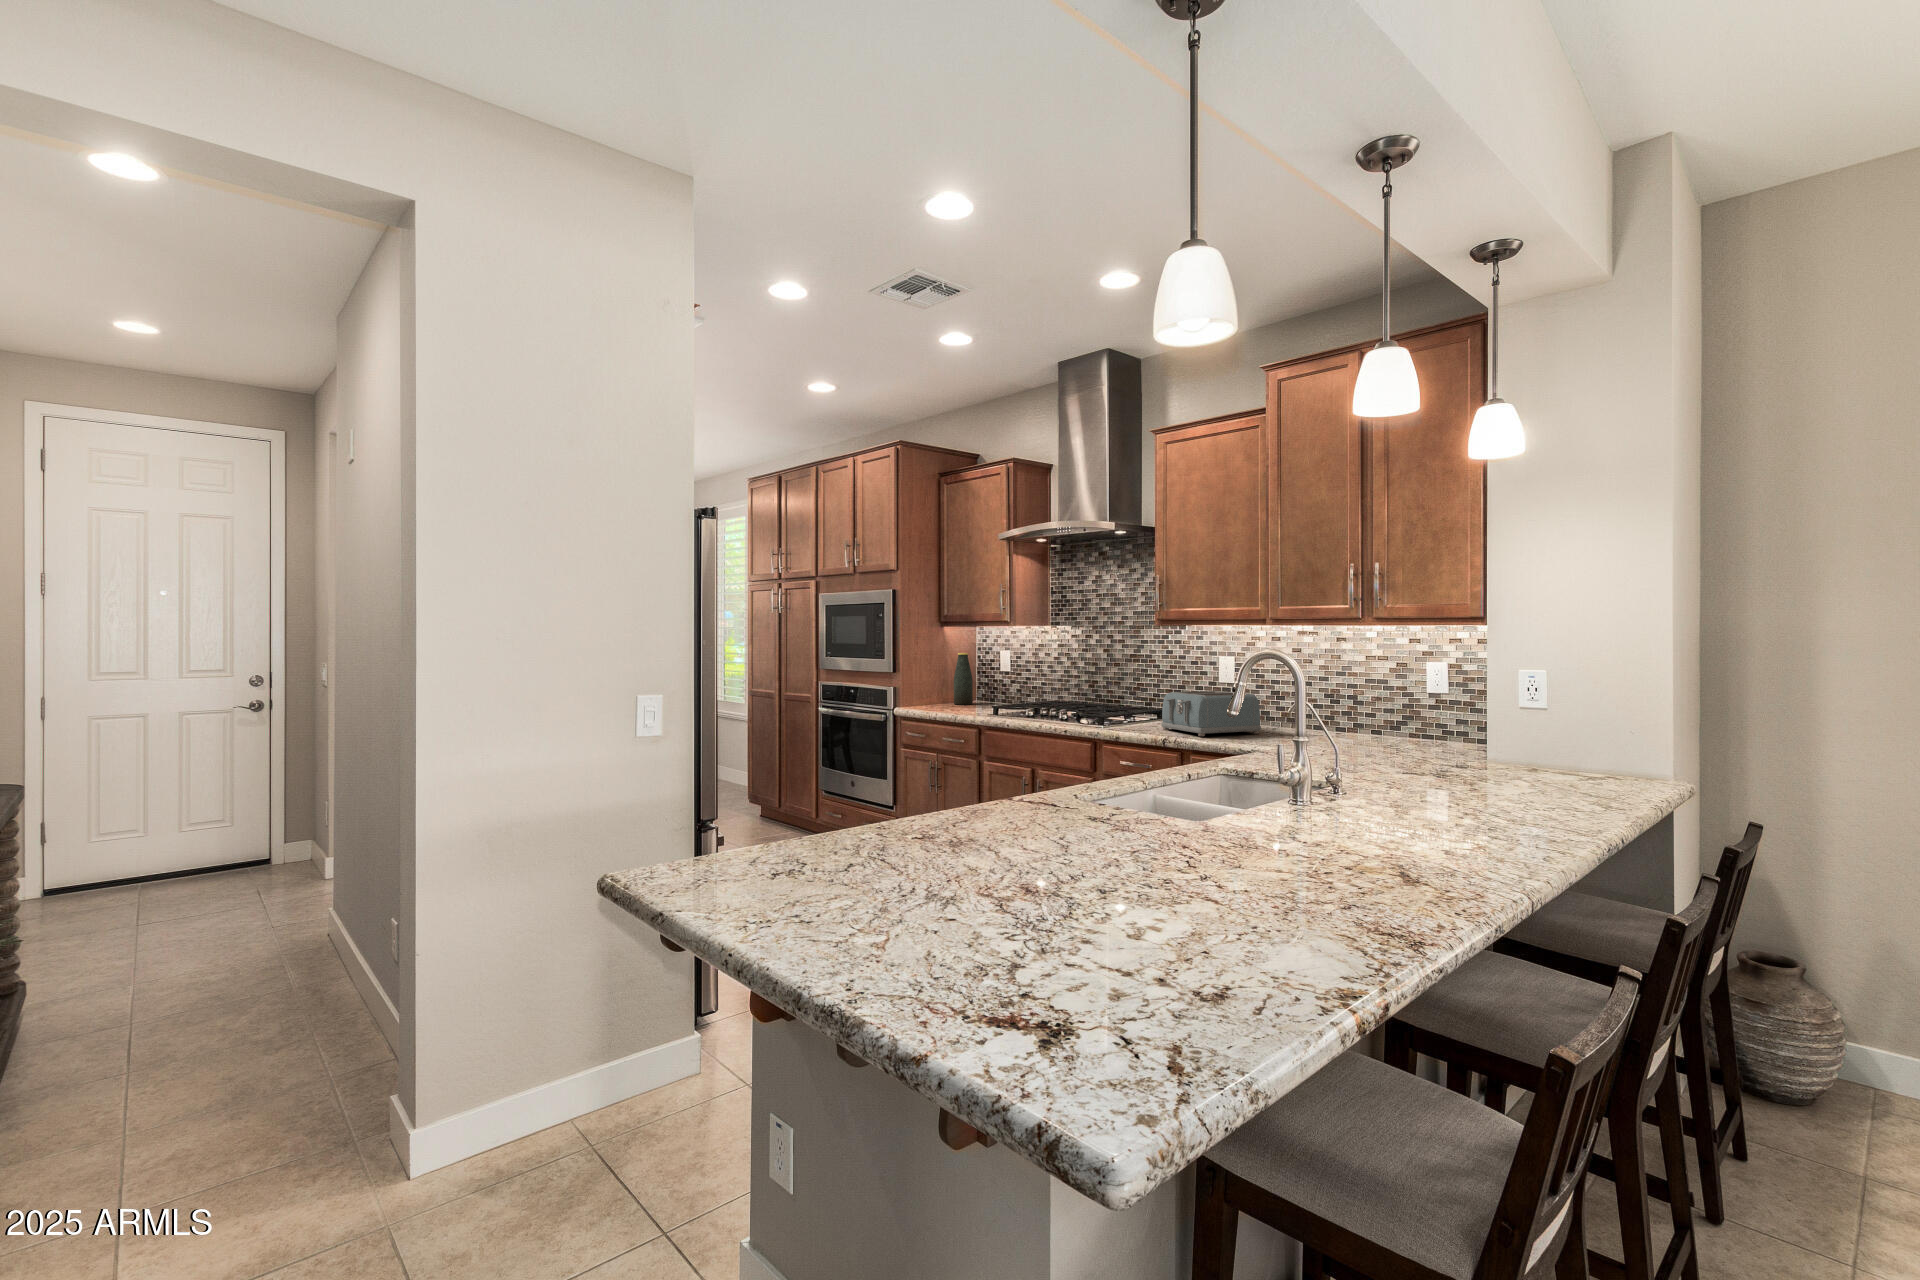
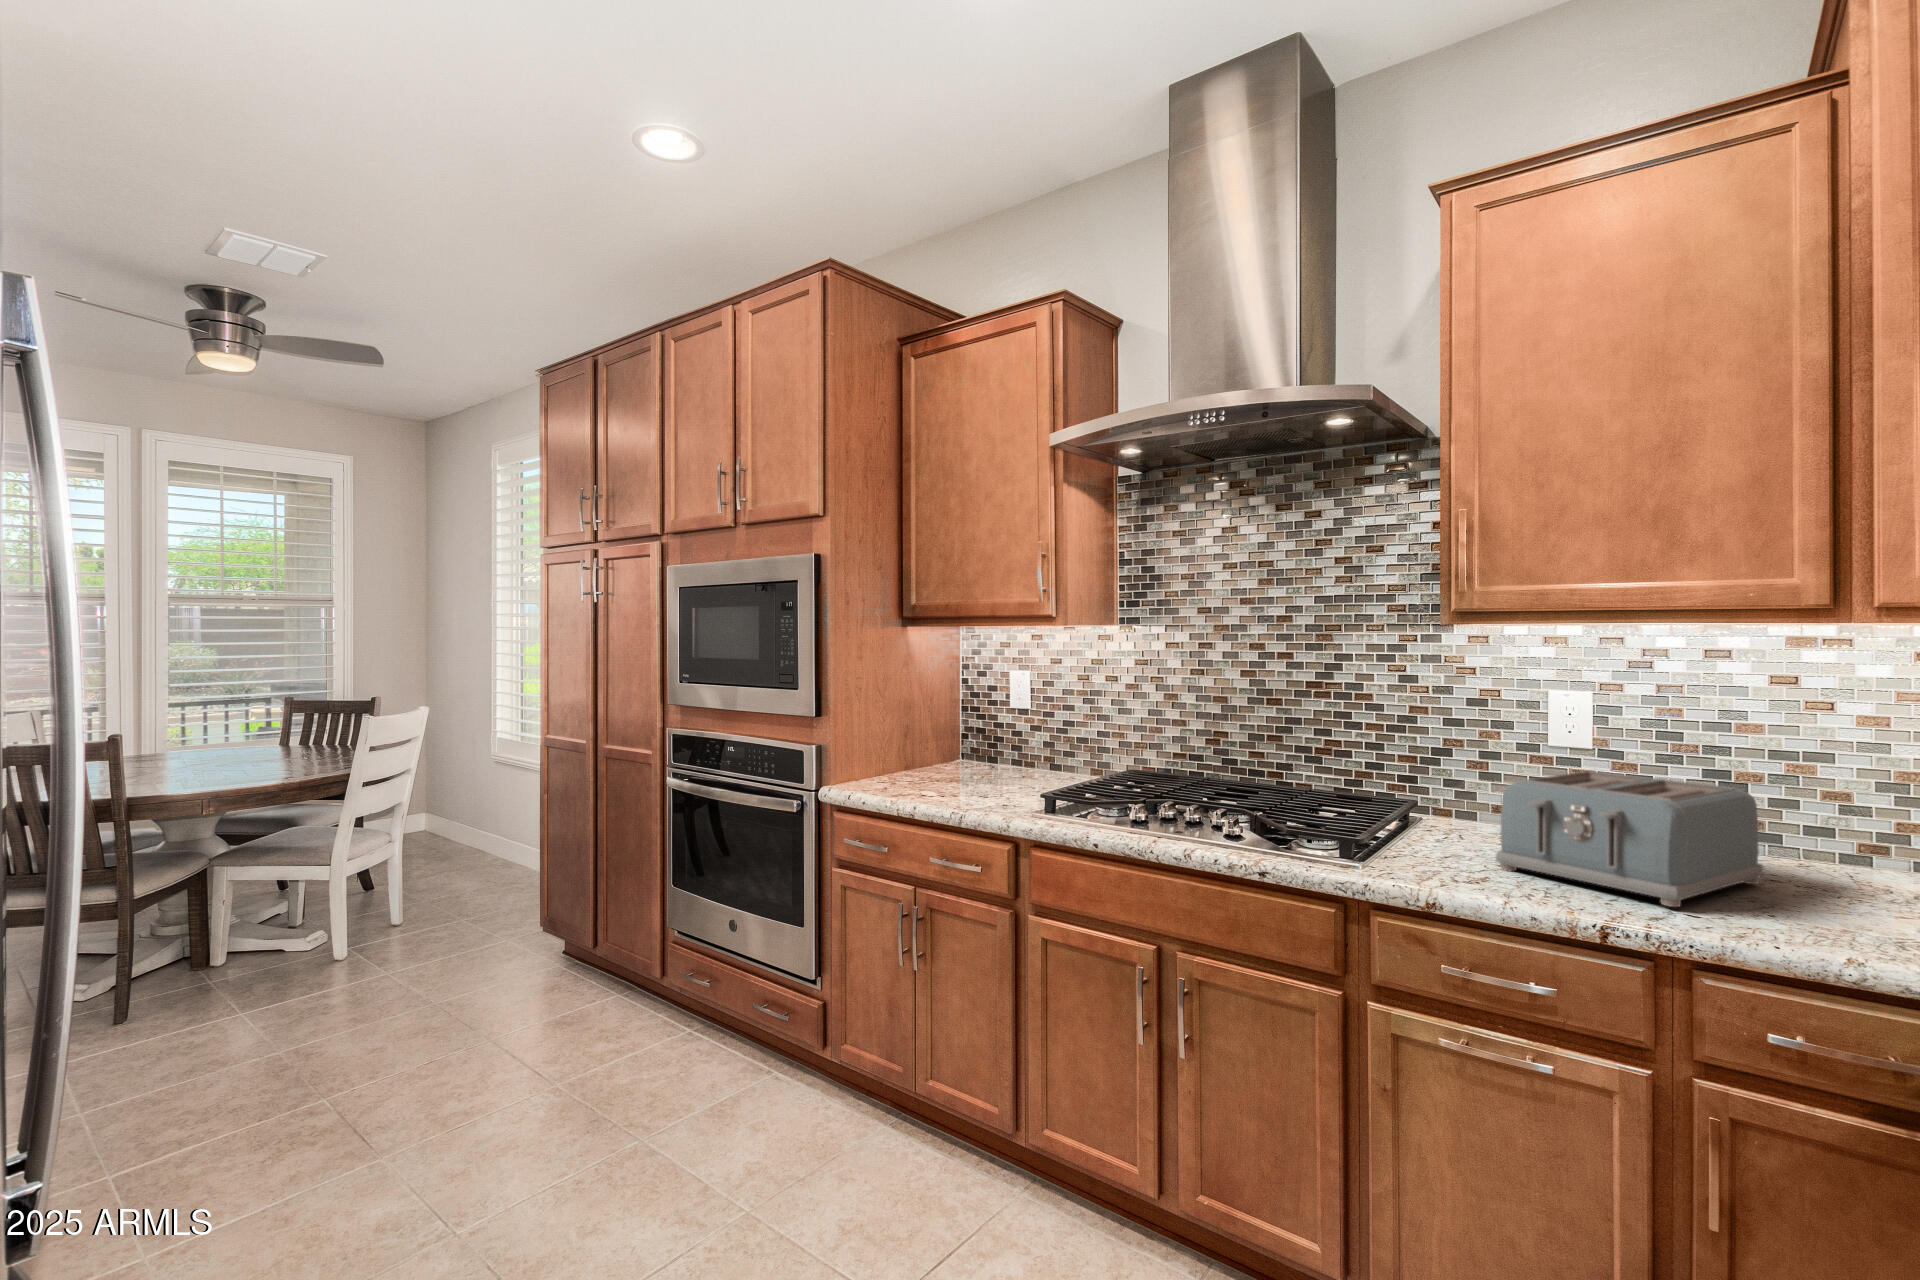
bottle: present [954,653,973,705] -> none [928,676,963,775]

